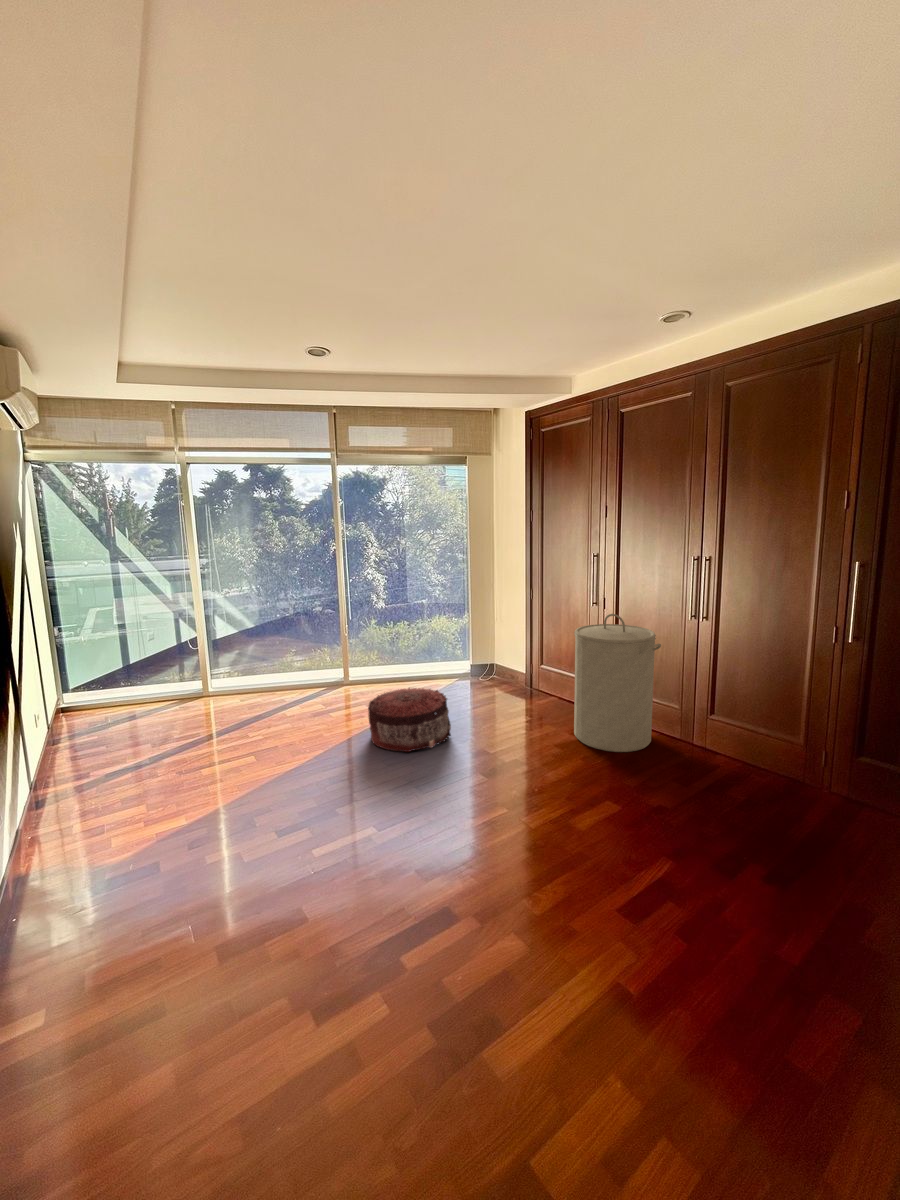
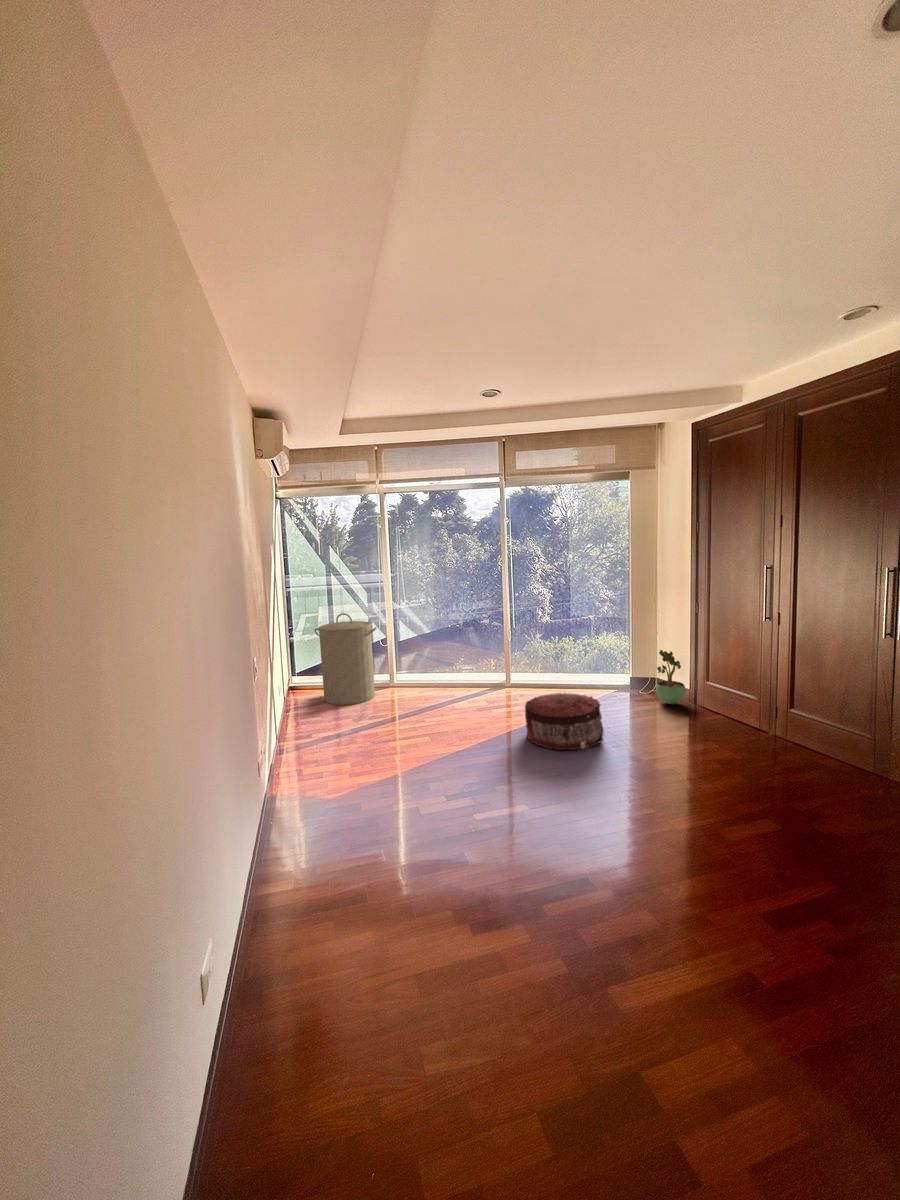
laundry hamper: present [574,614,661,752] -> present [314,613,377,705]
potted plant: none [493,636,520,689] -> present [656,650,686,704]

